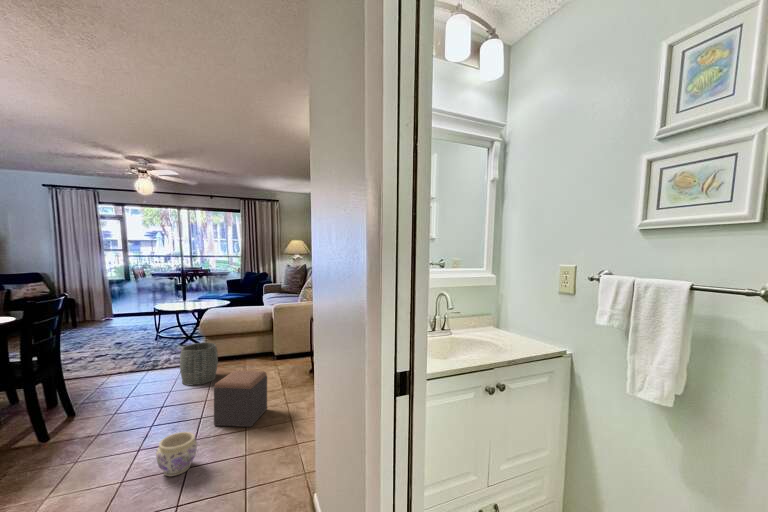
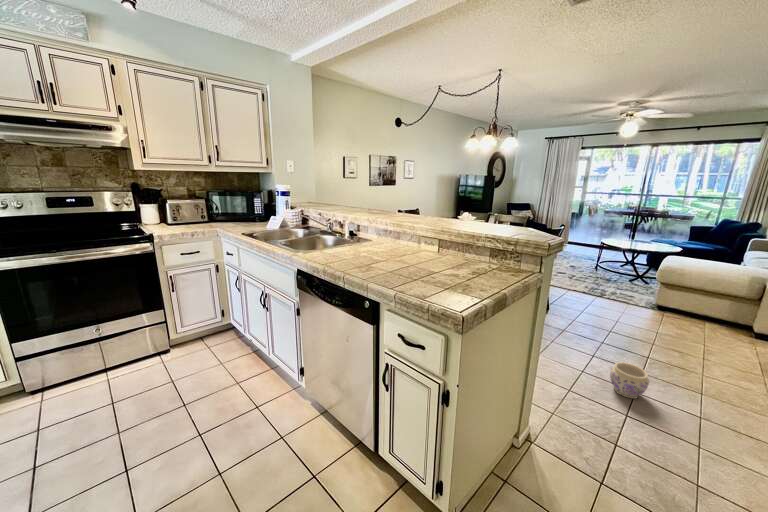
woven basket: present [180,343,218,385] -> none [629,287,674,329]
footstool: present [214,371,267,427] -> none [663,332,749,398]

